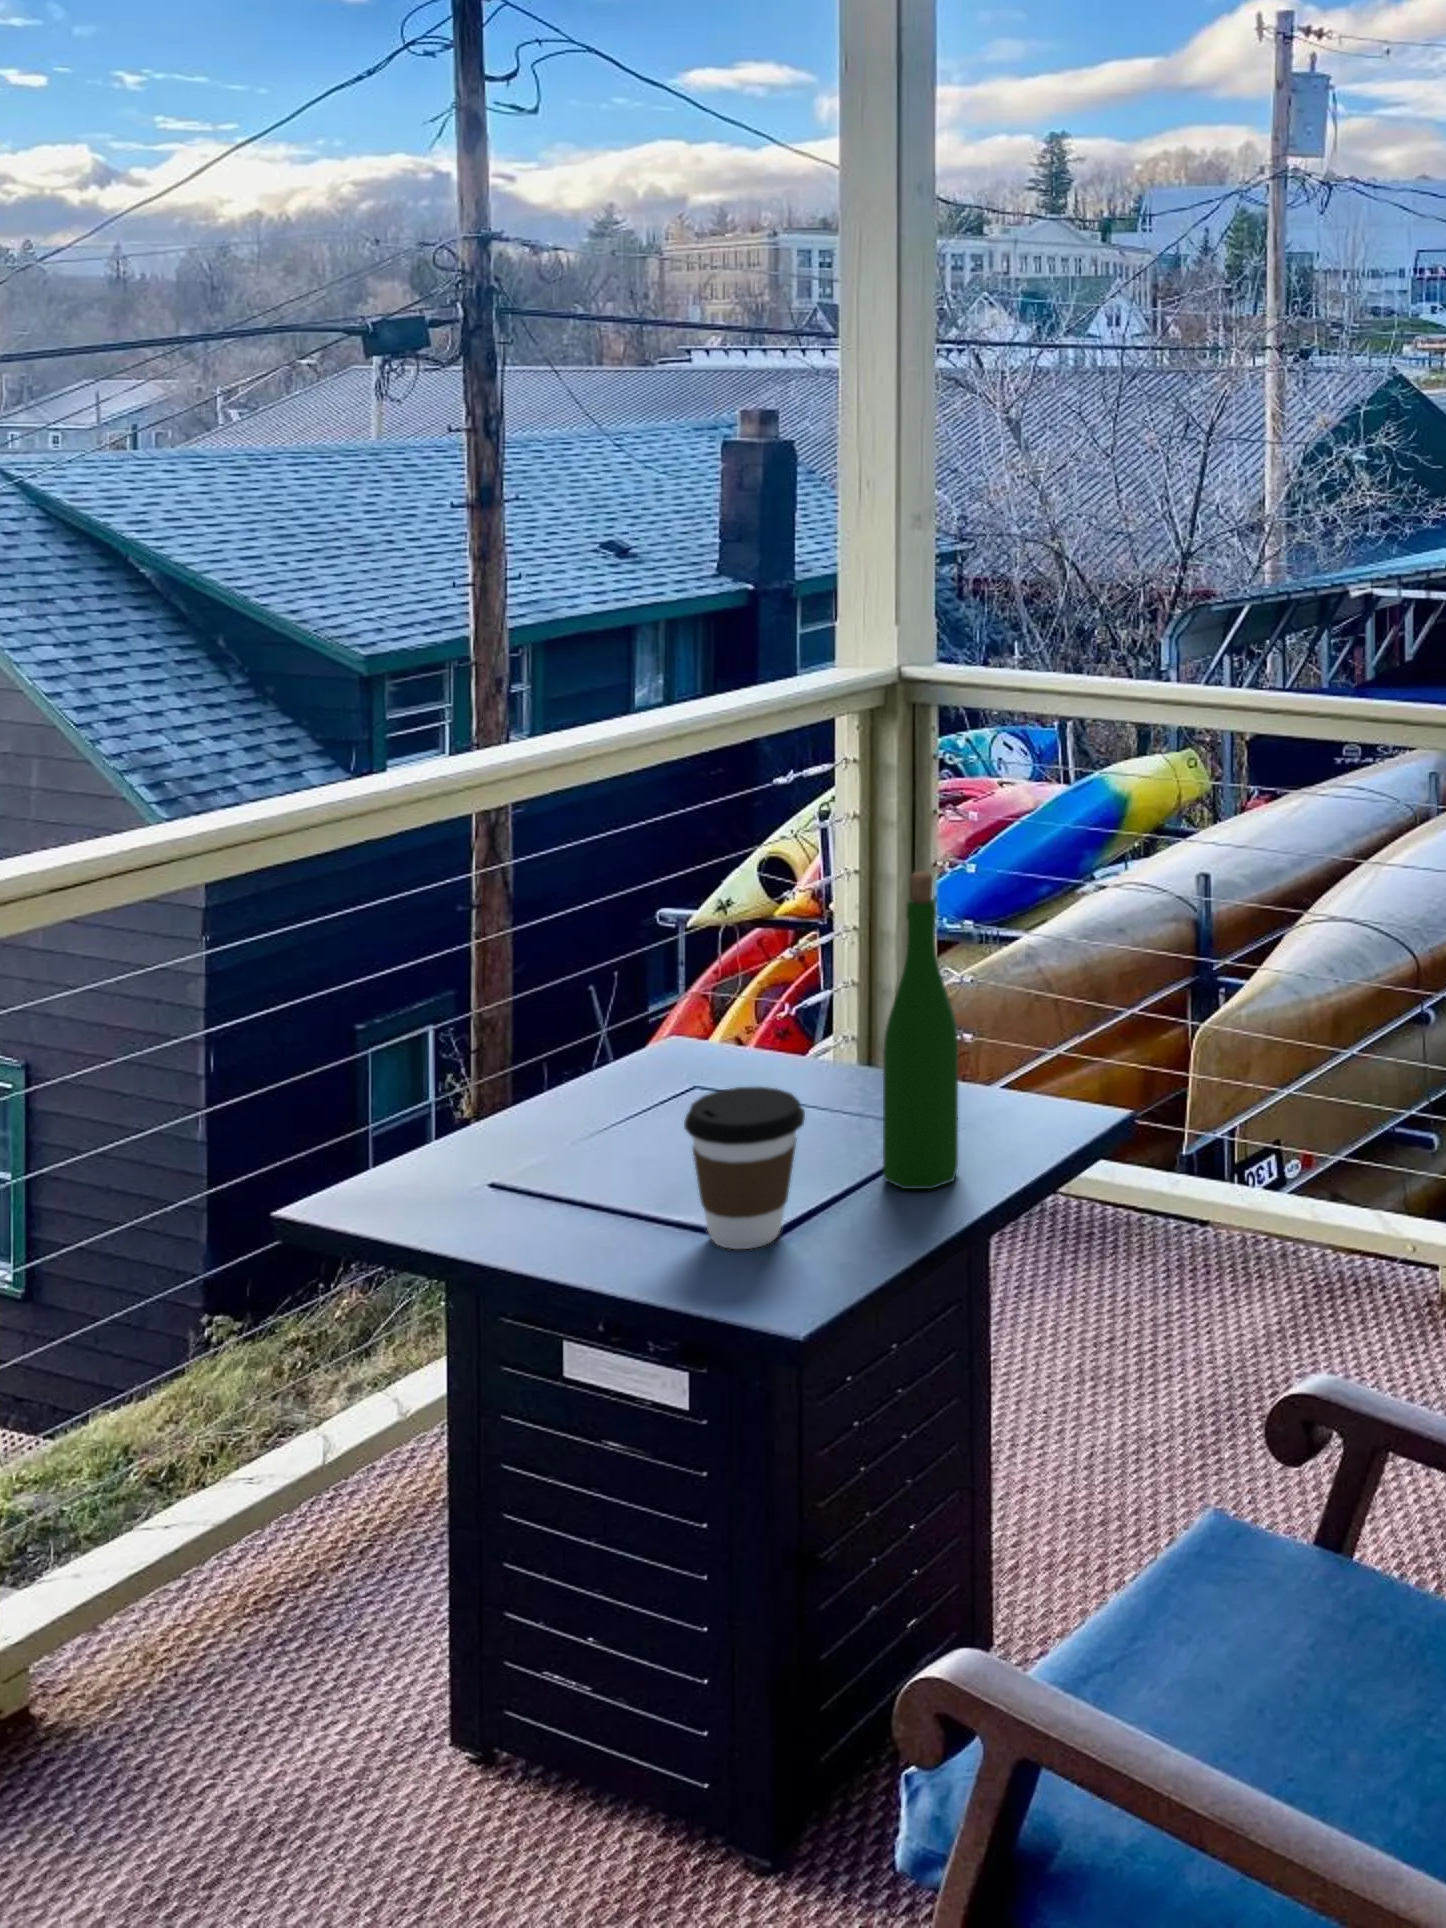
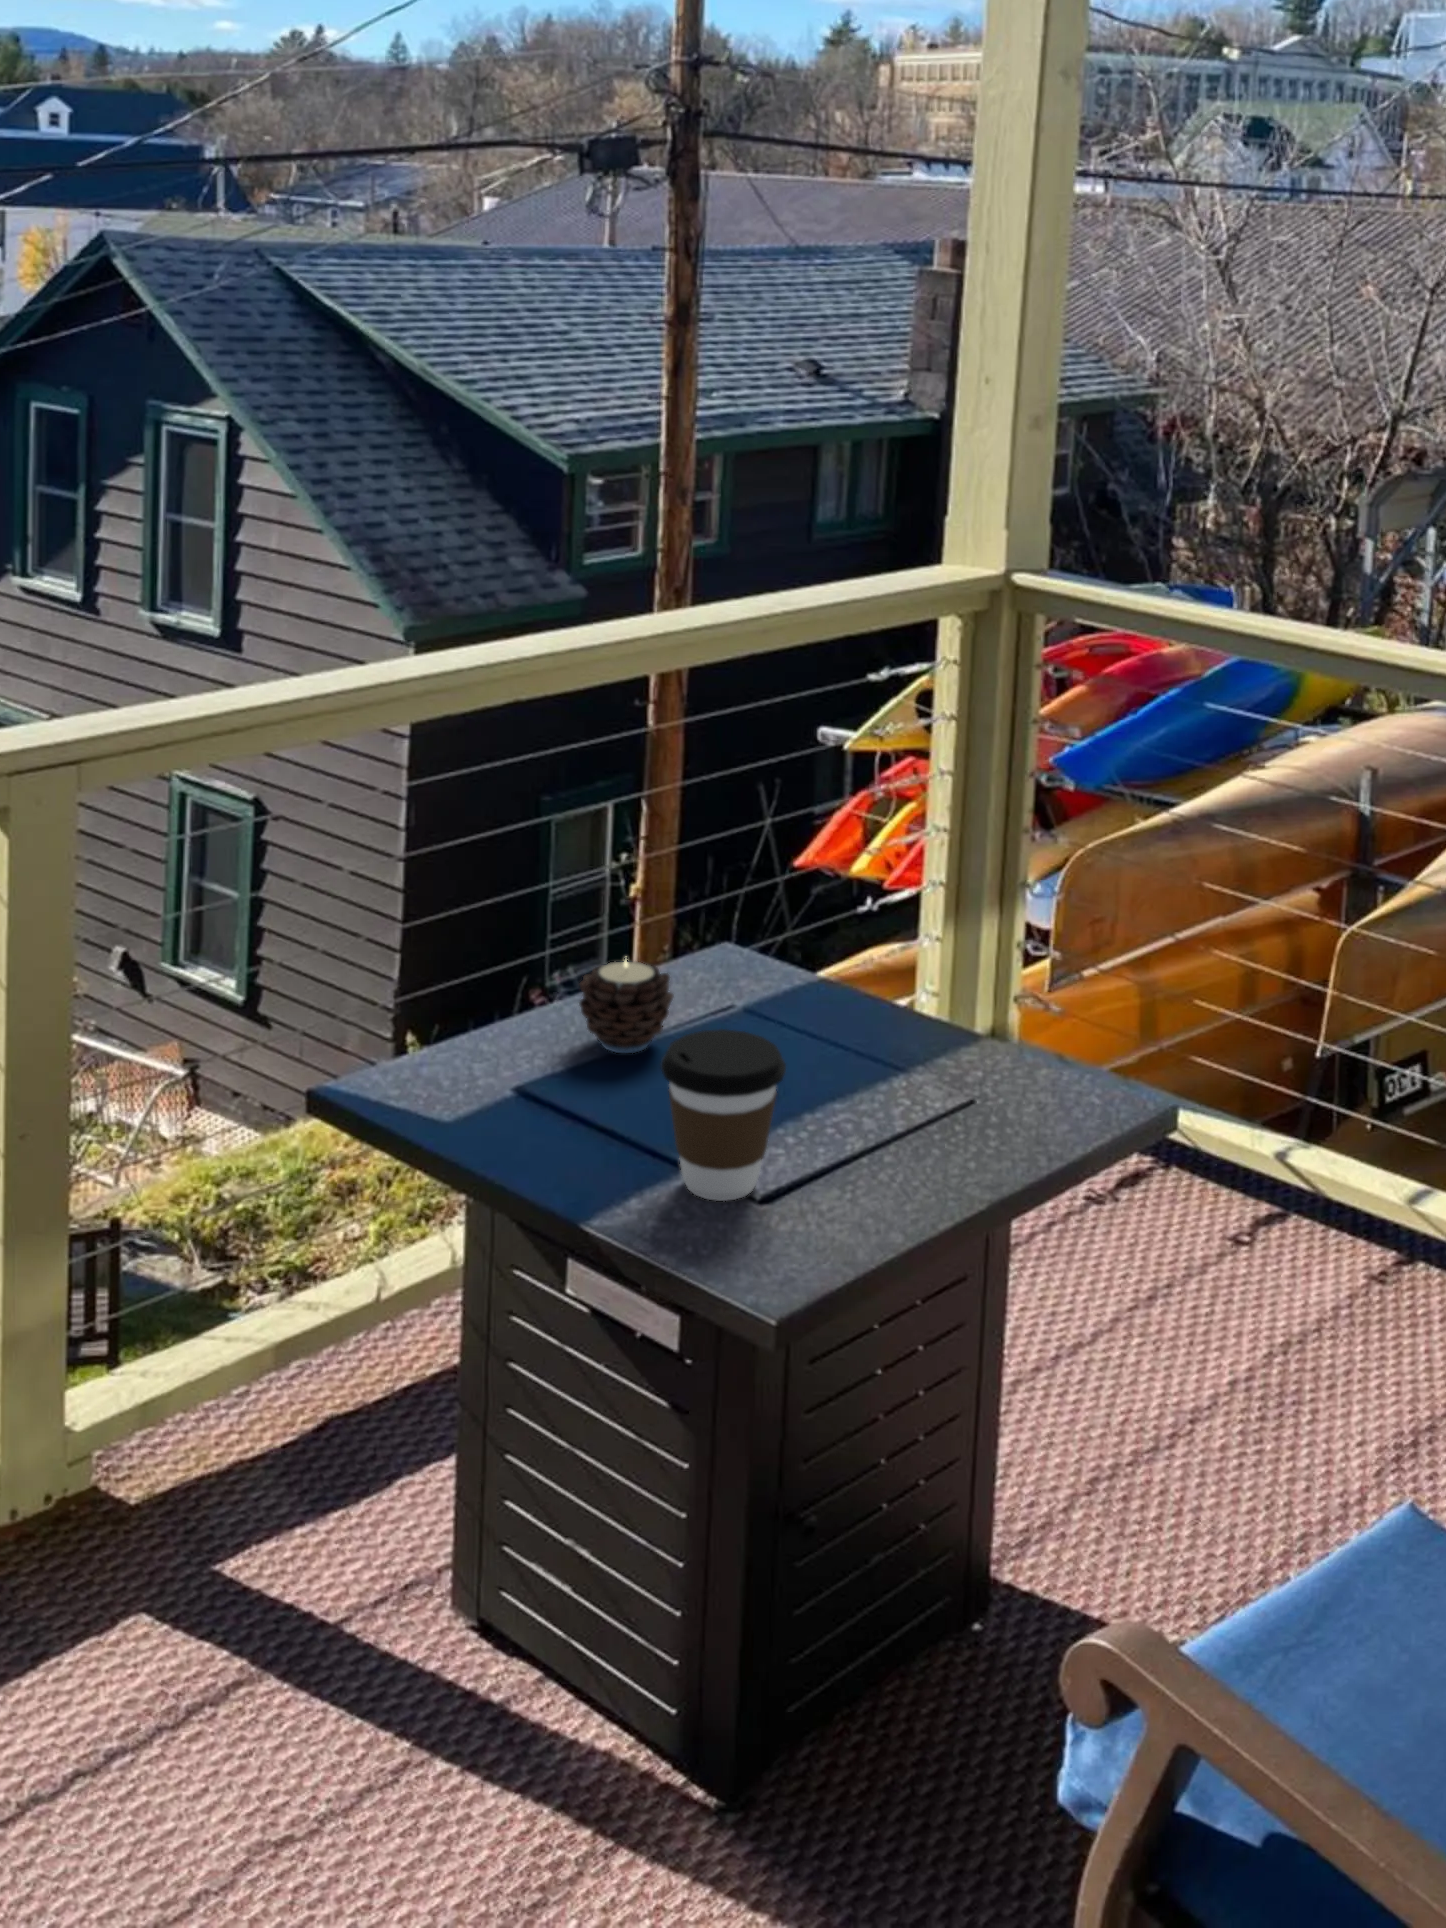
wine bottle: present [883,871,958,1189] -> none [875,822,962,1158]
candle: none [570,1043,668,1140] -> present [579,960,674,1053]

